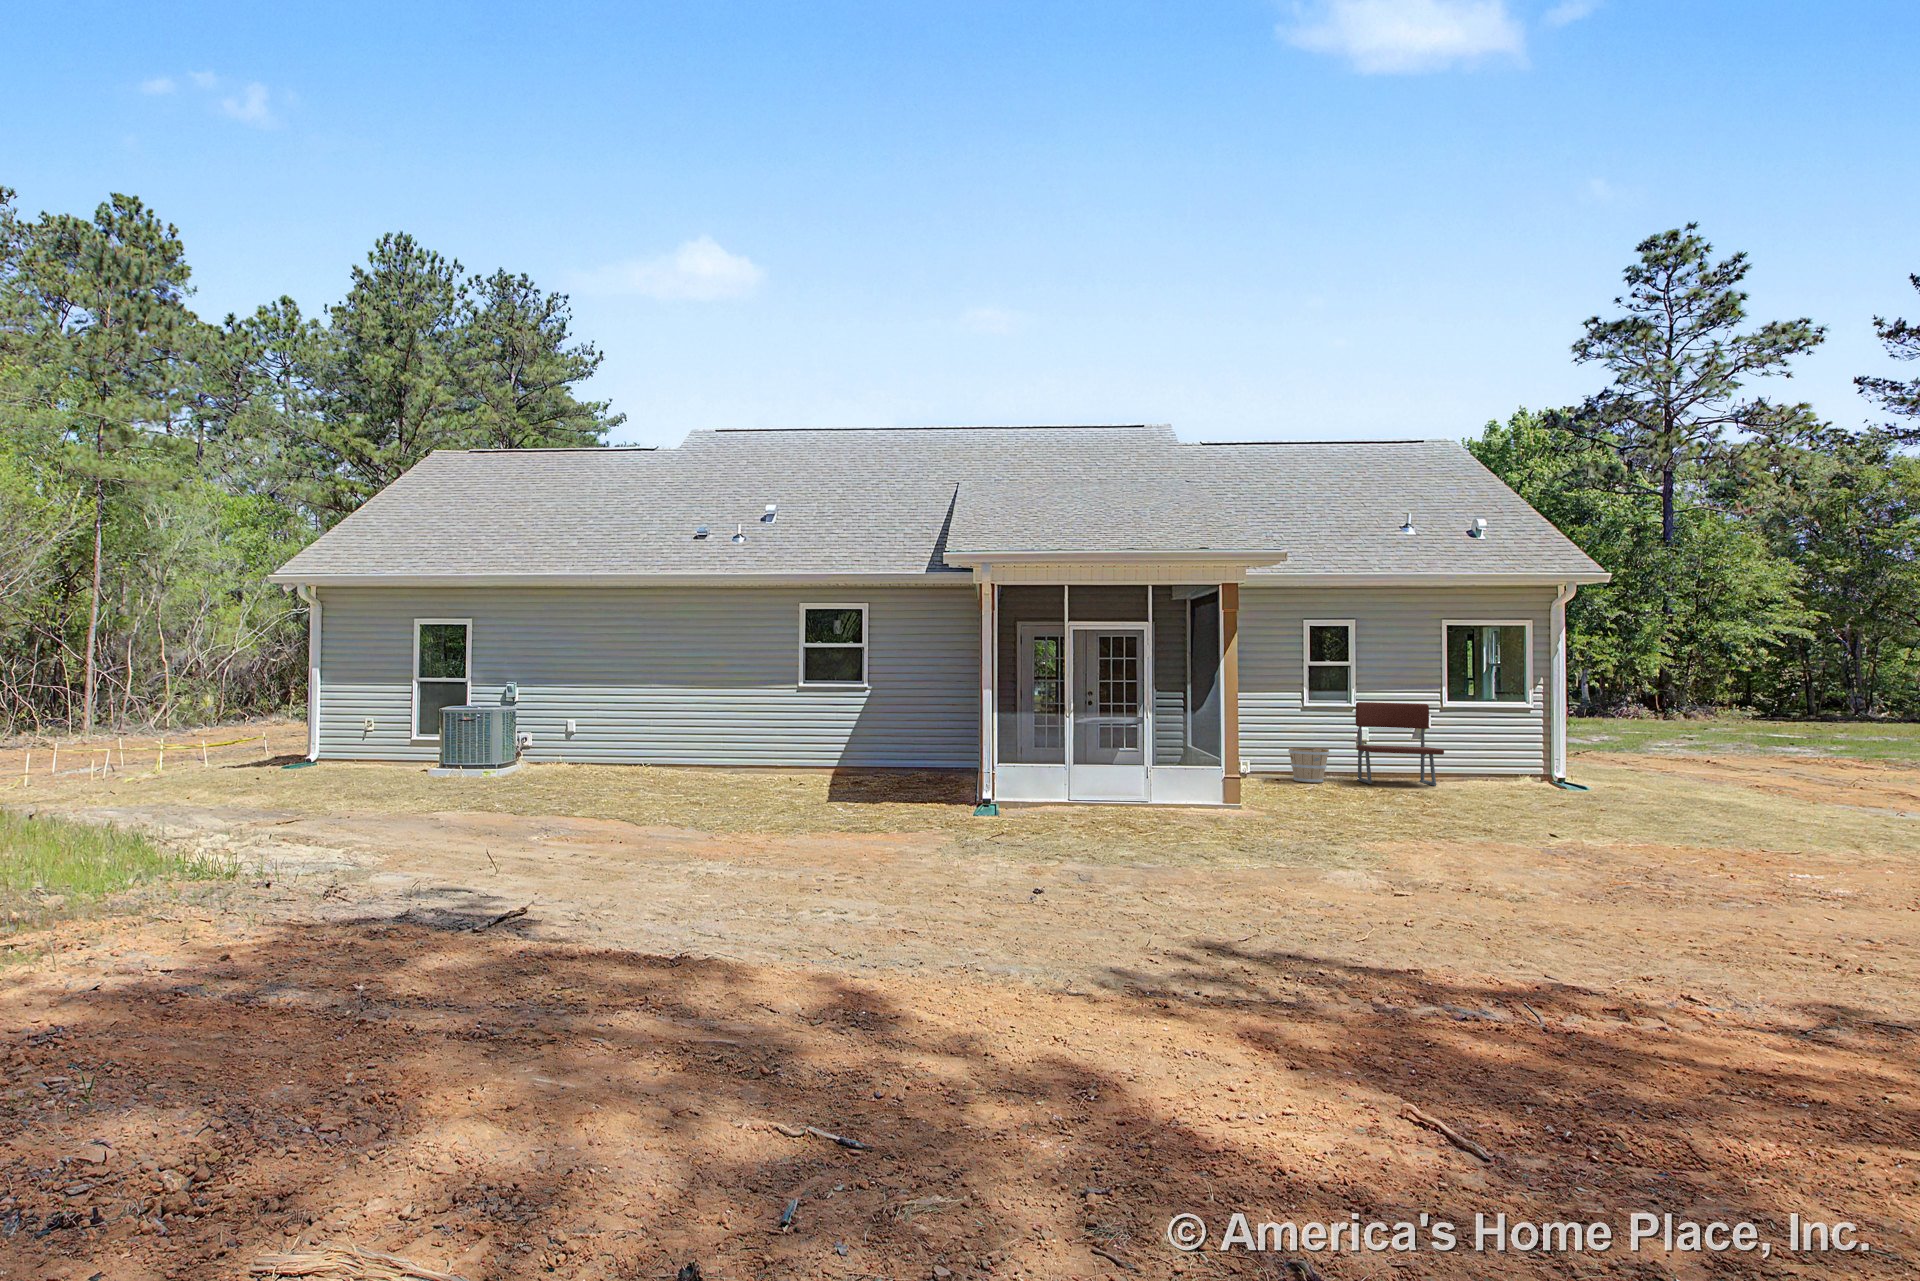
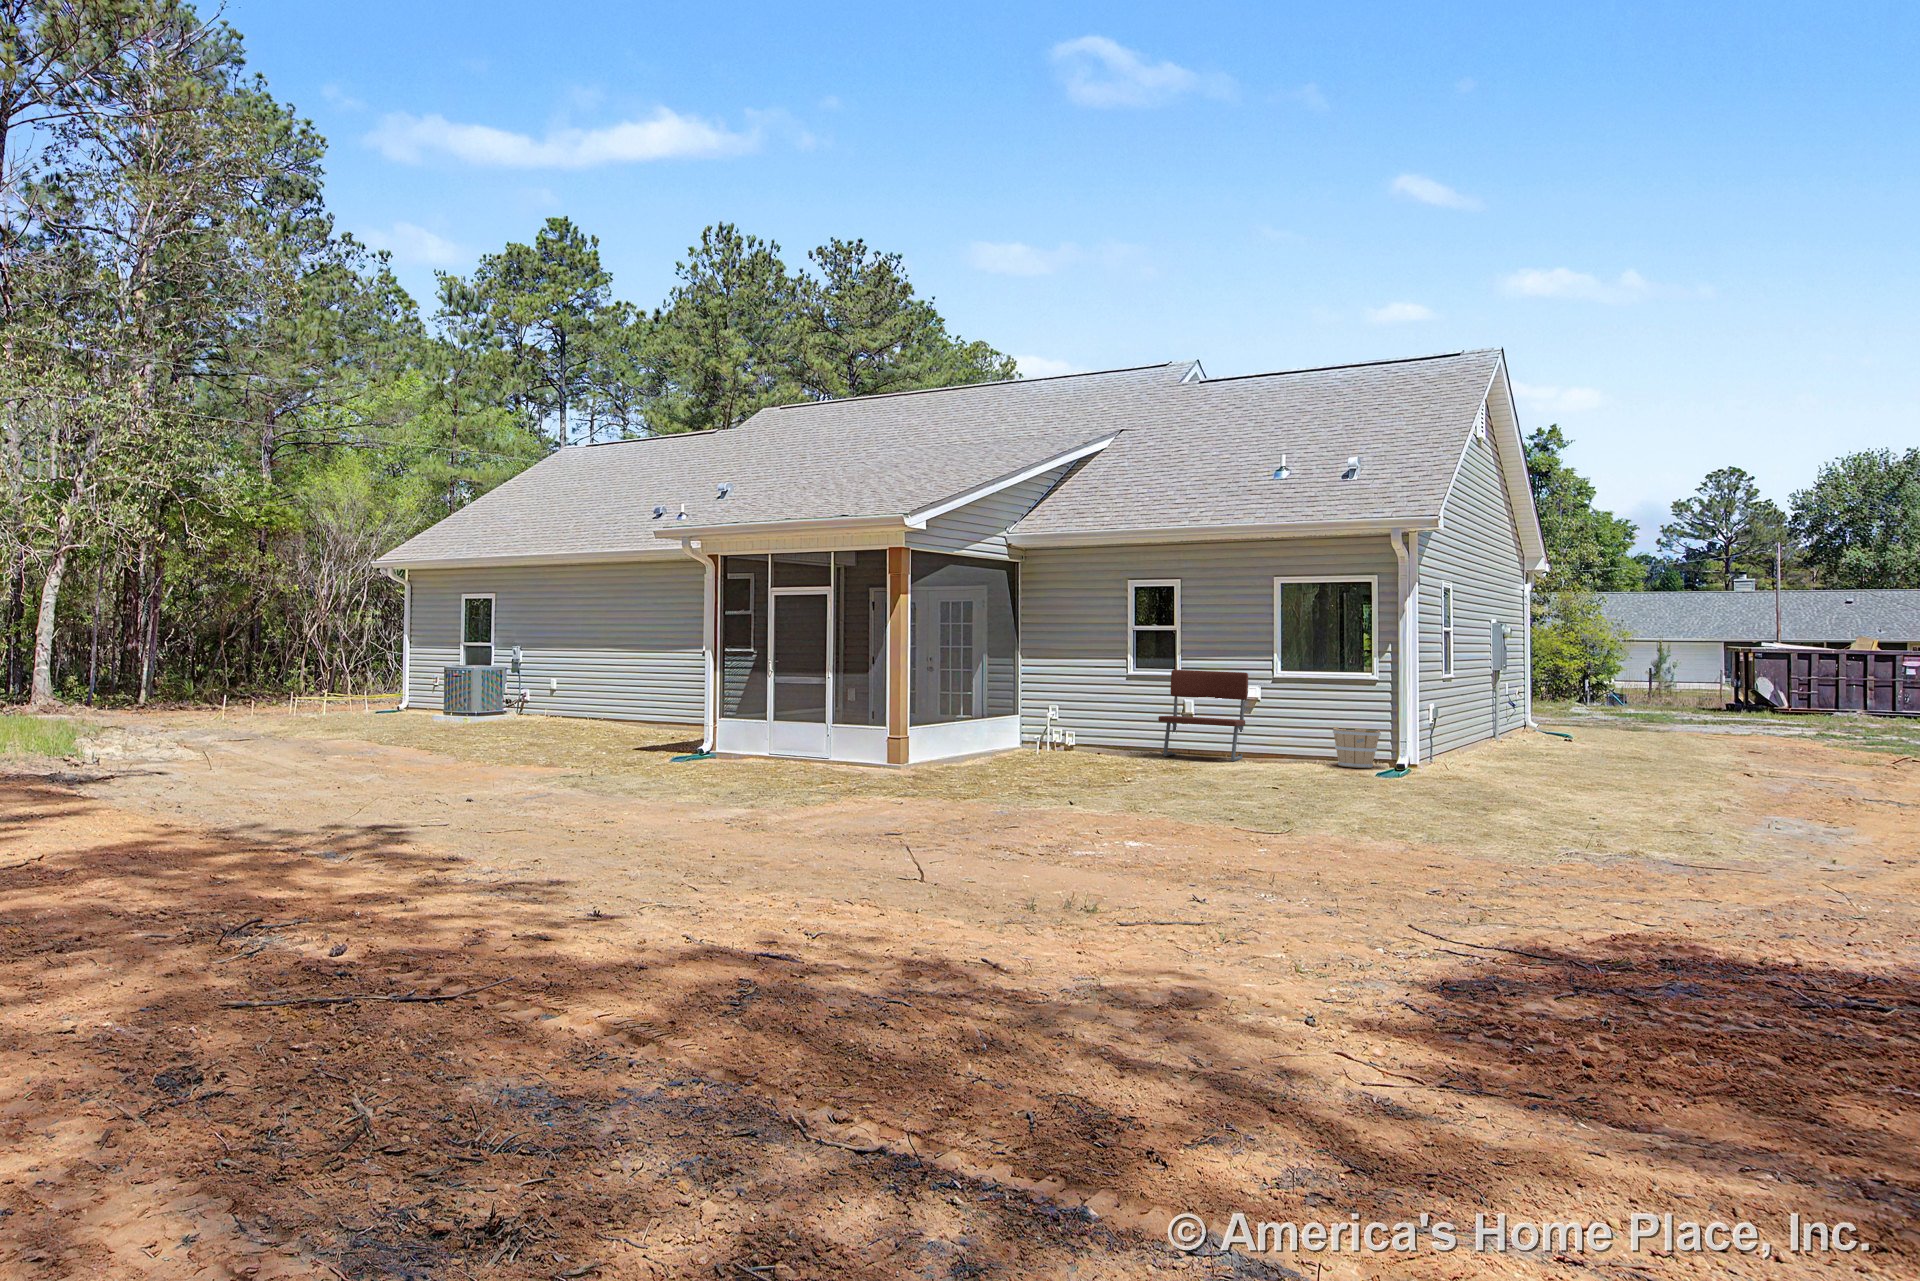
wooden bucket: present [1289,747,1329,783] -> present [1333,727,1381,768]

